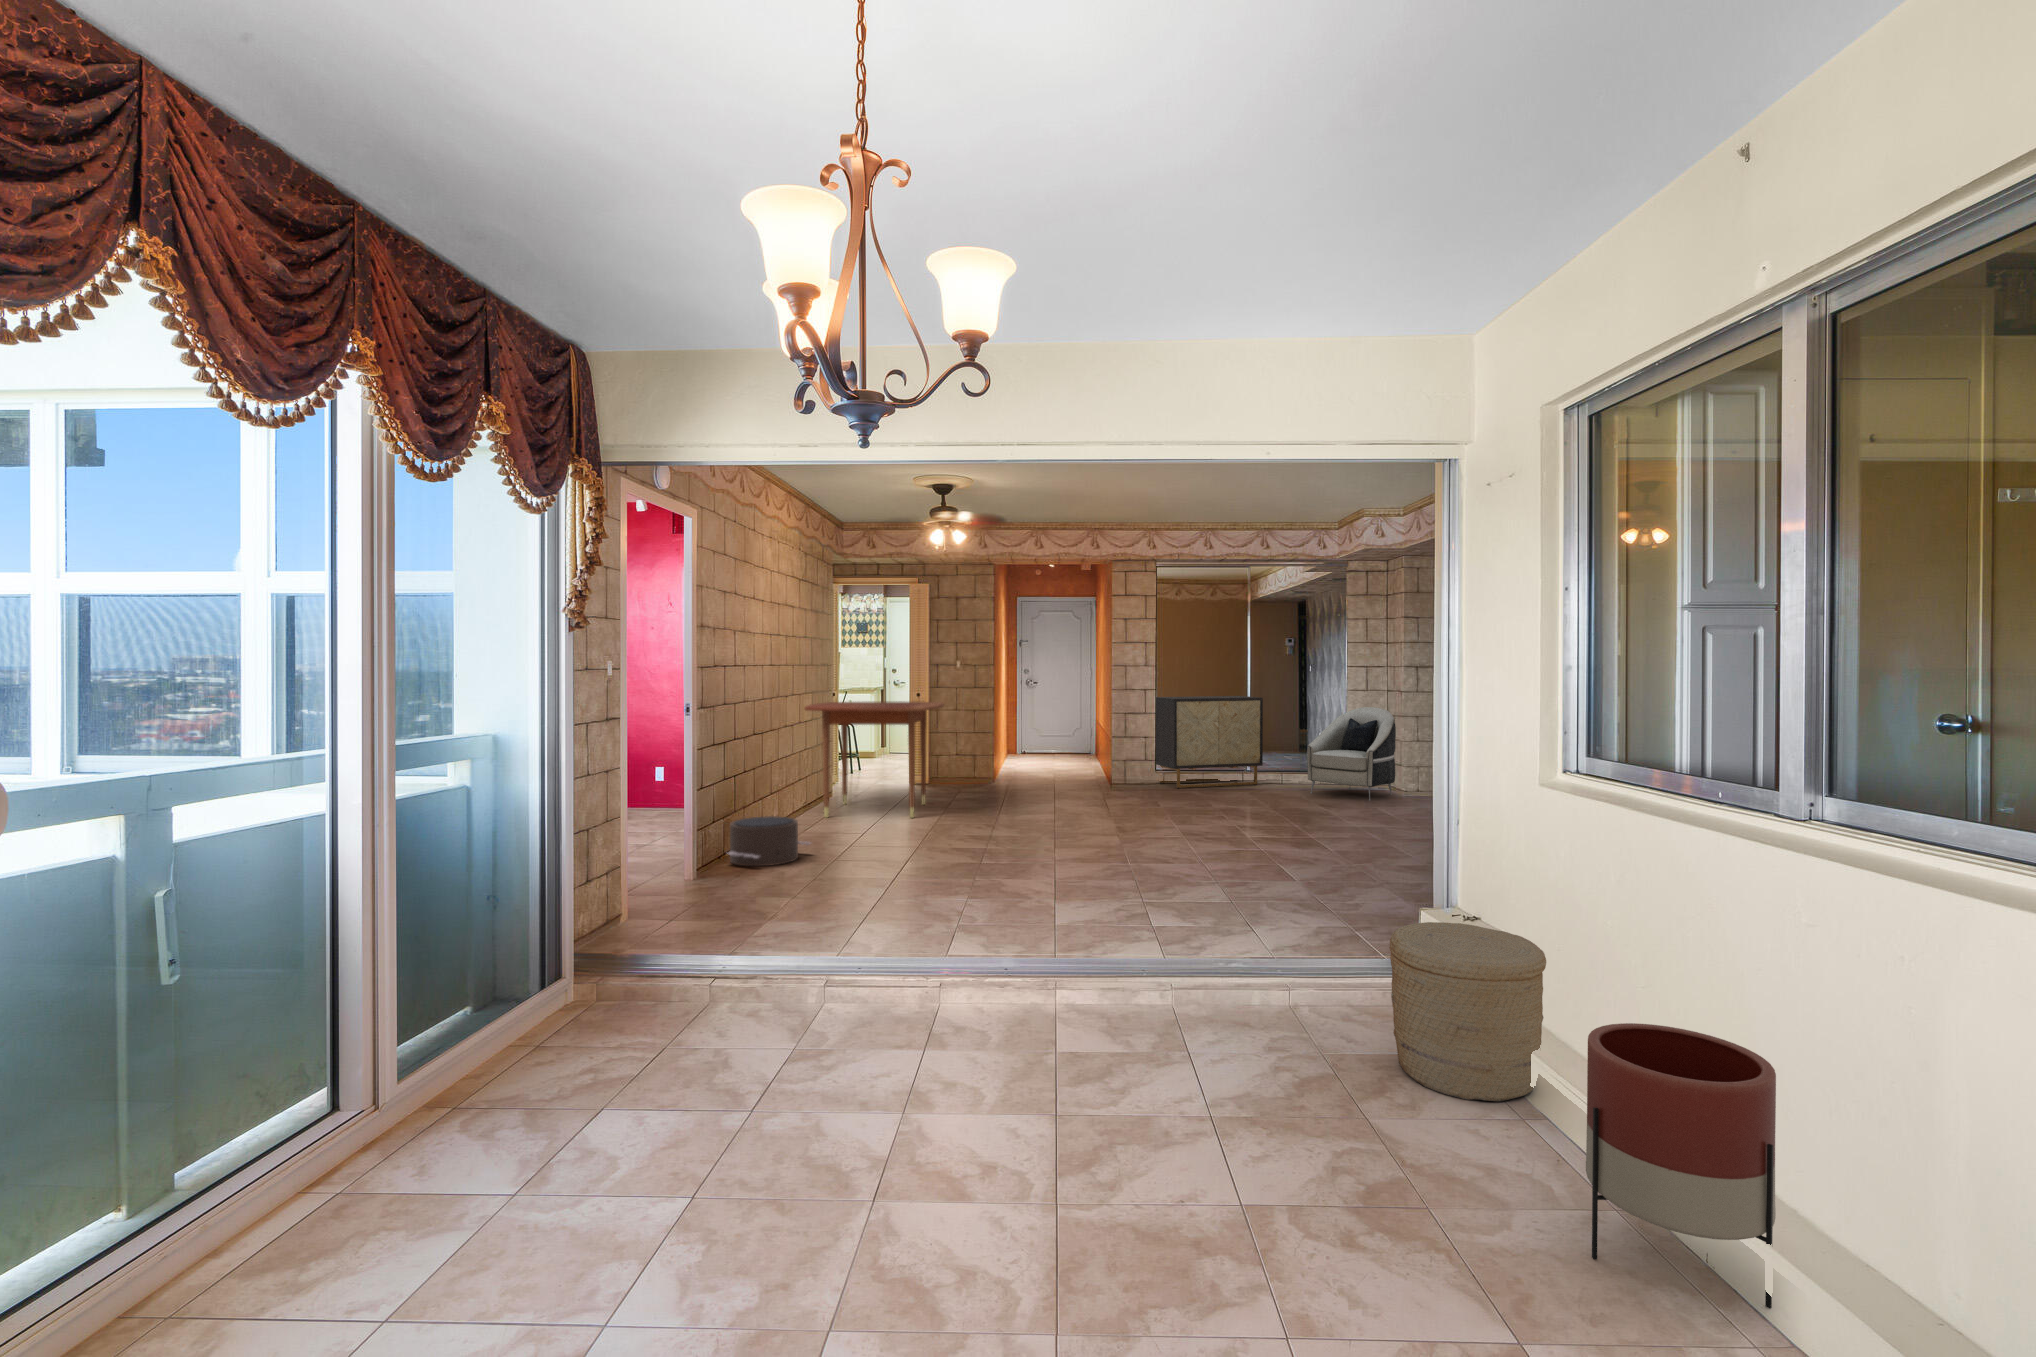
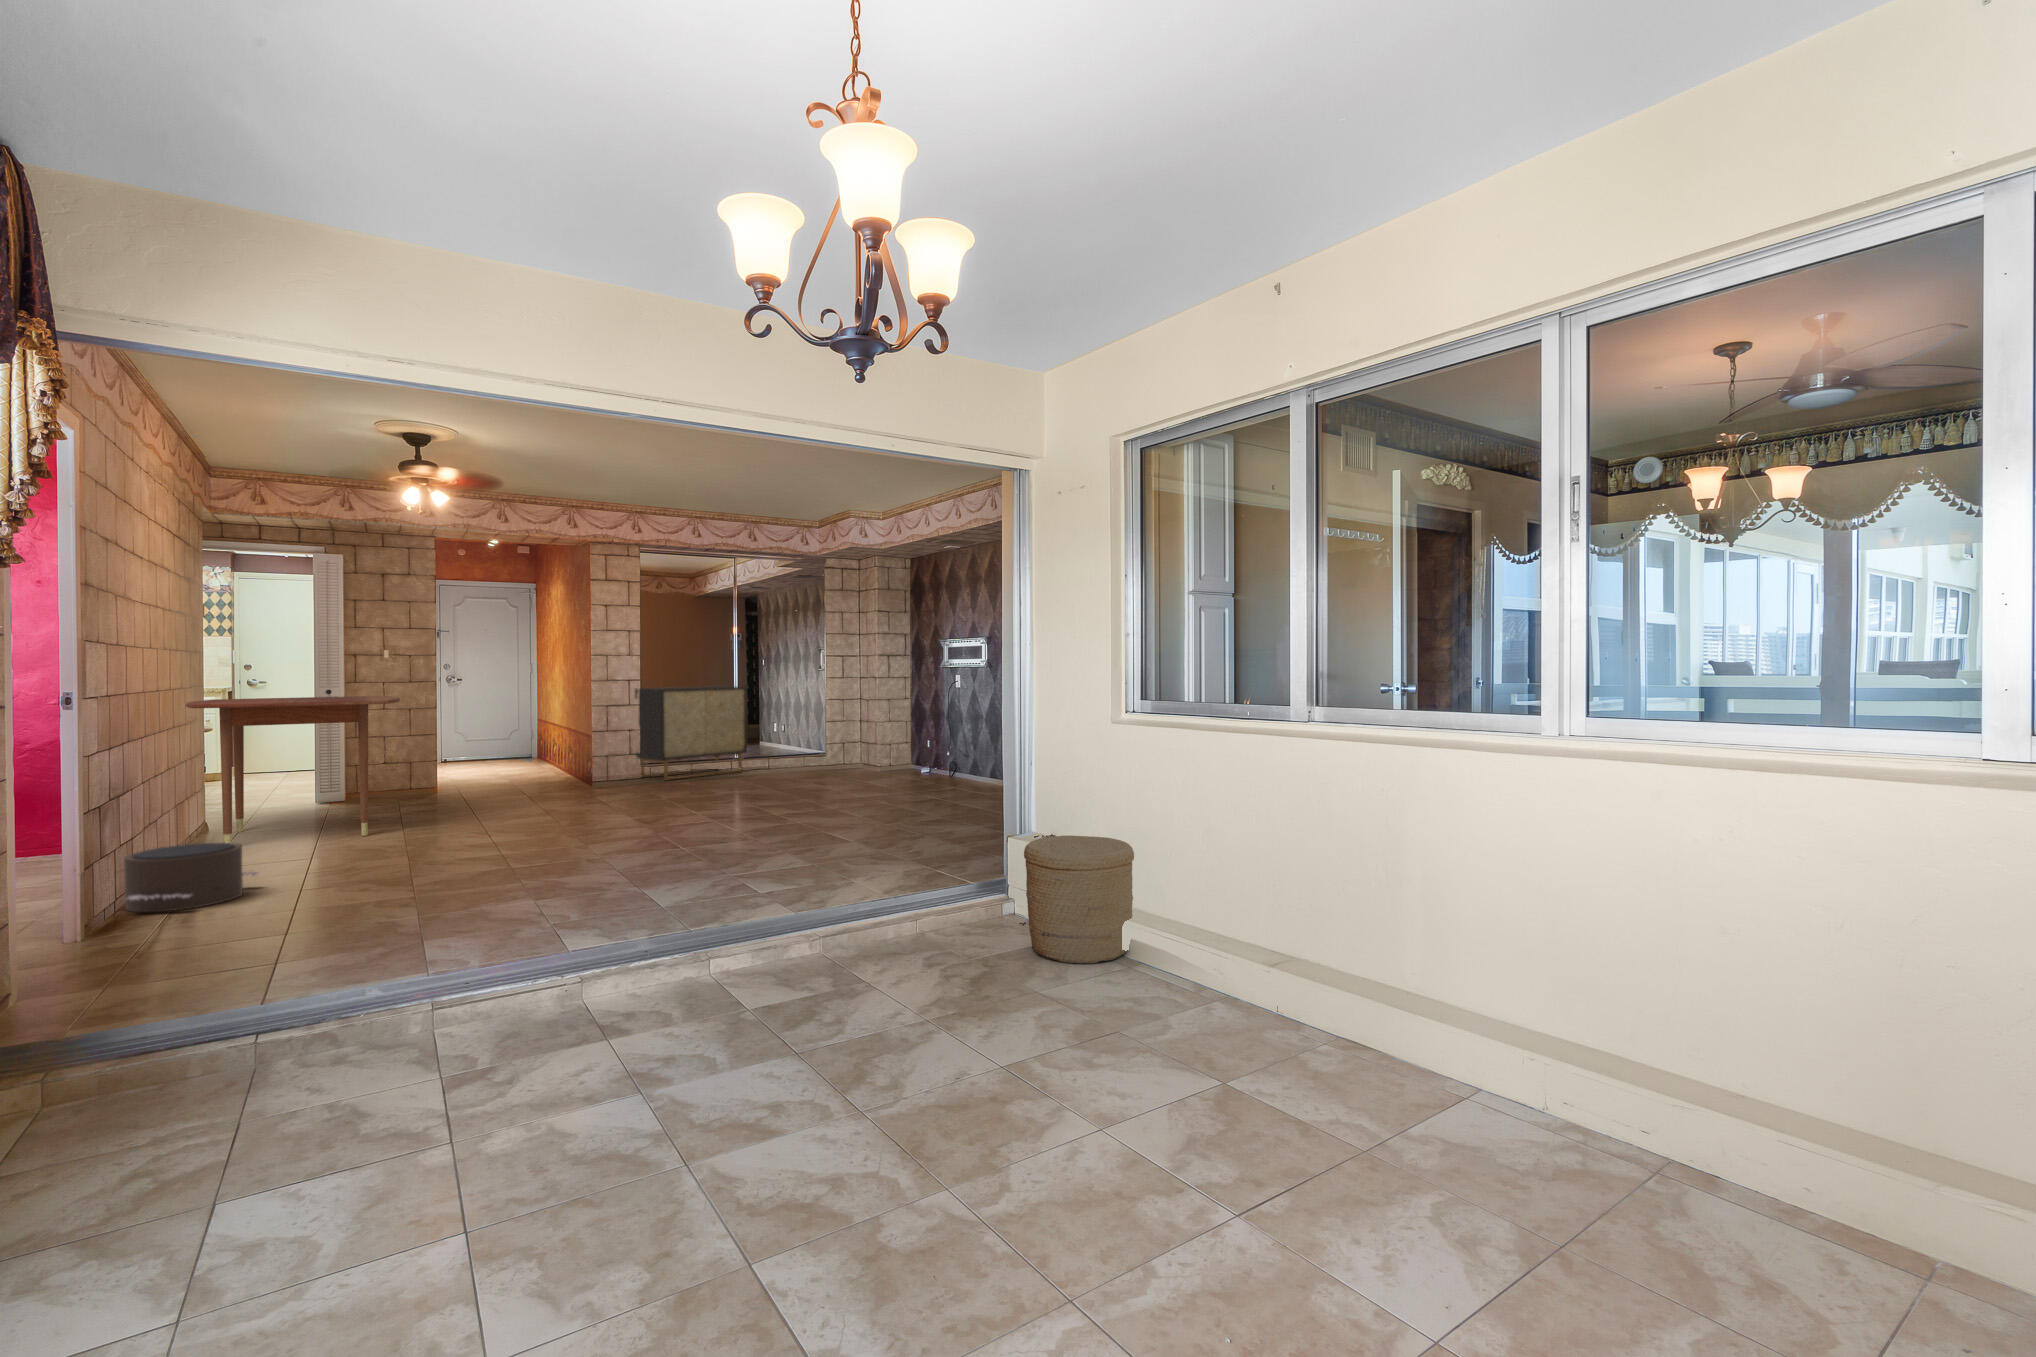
armchair: present [1307,707,1396,800] -> none [794,678,871,776]
planter: present [1586,1023,1776,1309] -> none [1218,866,1327,1028]

